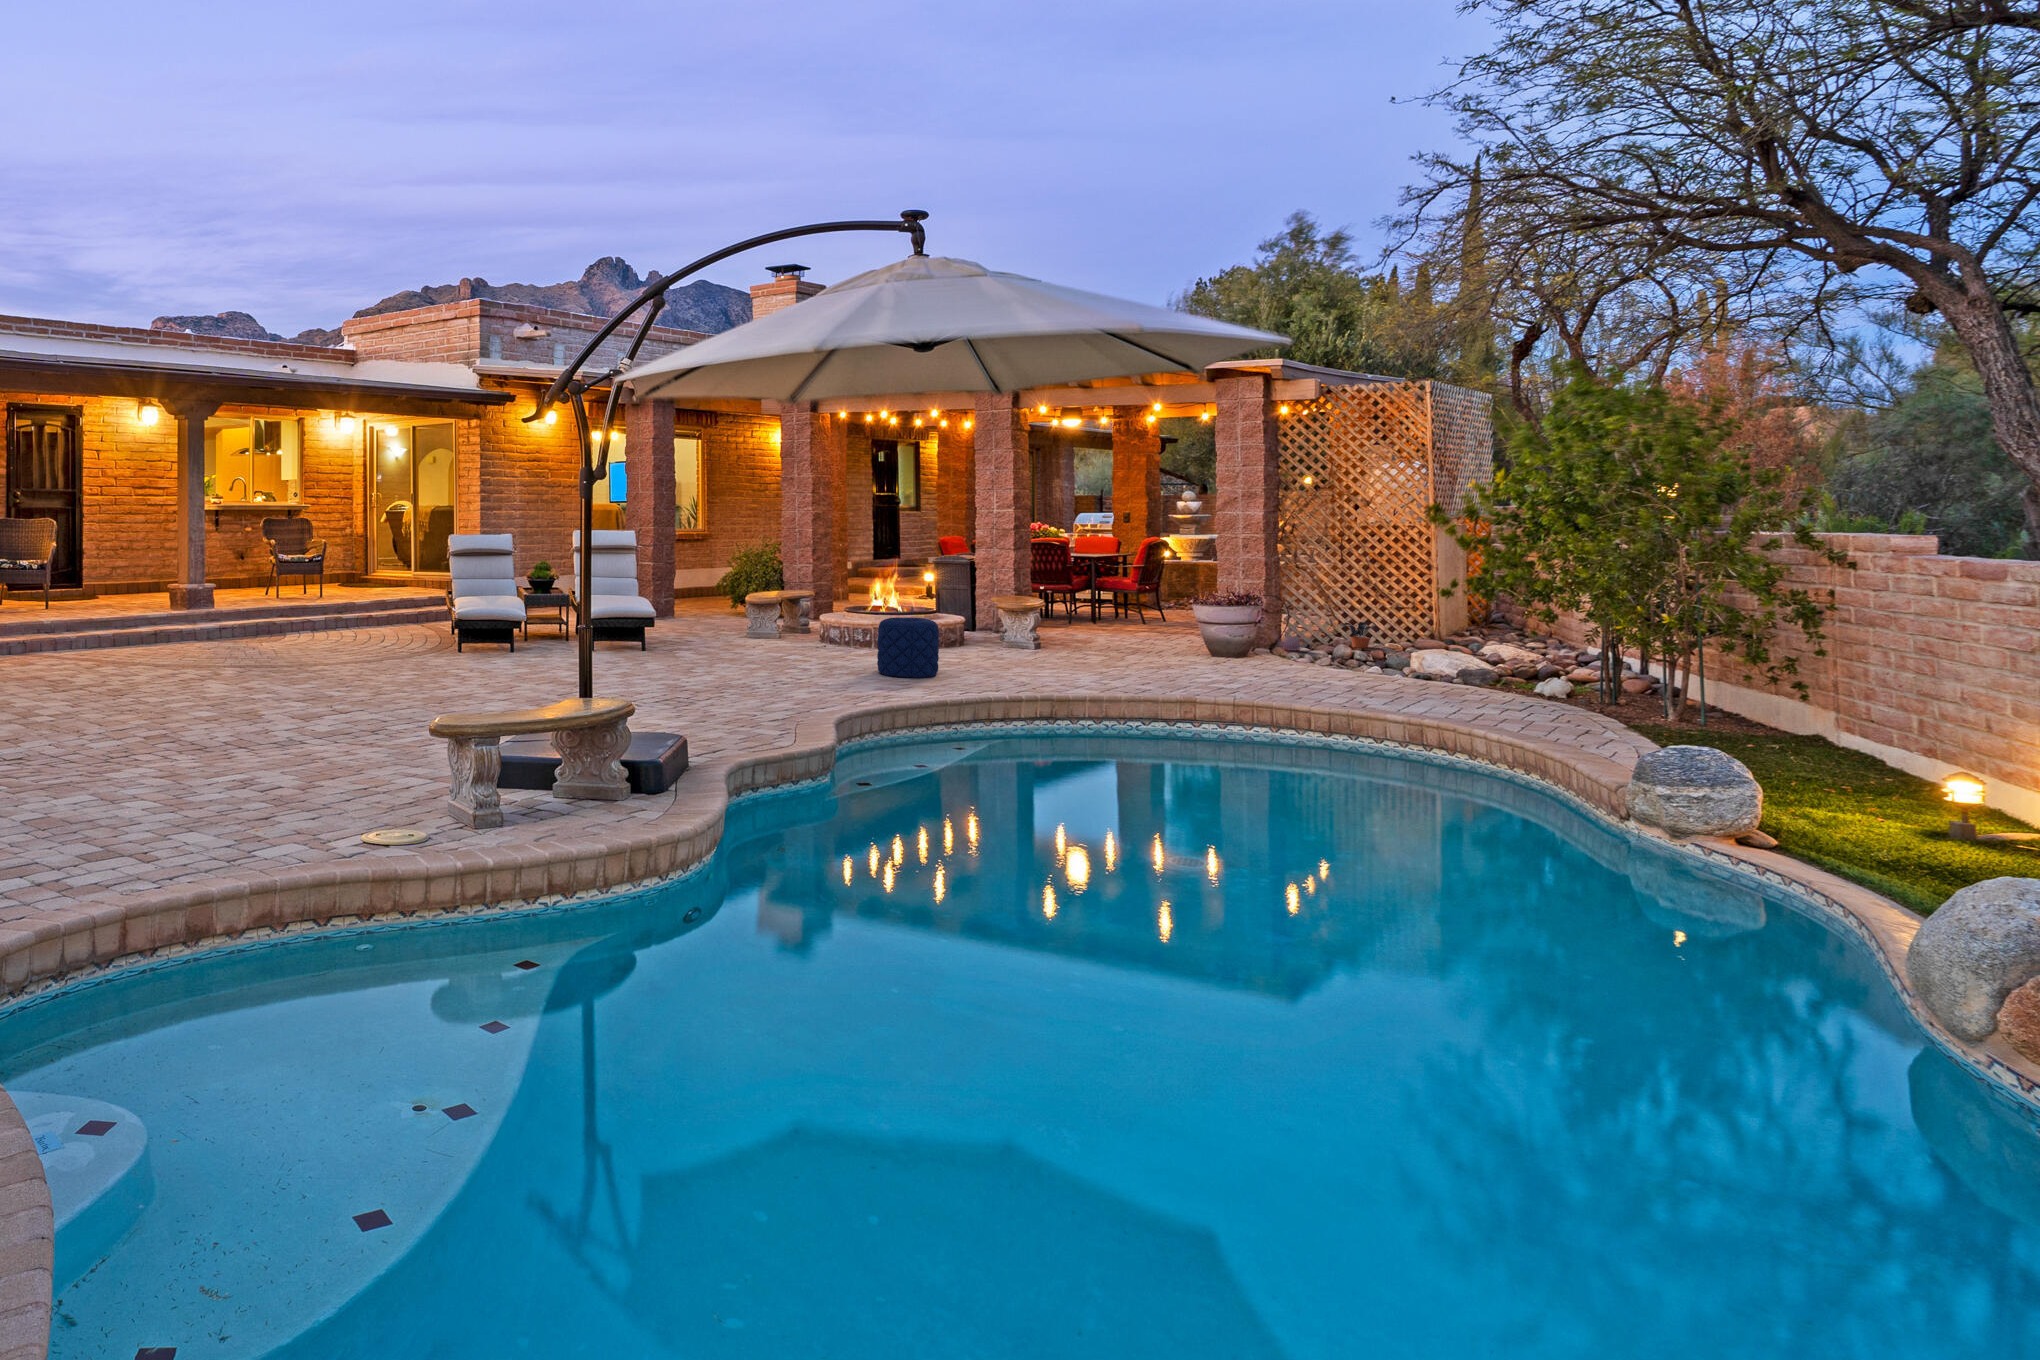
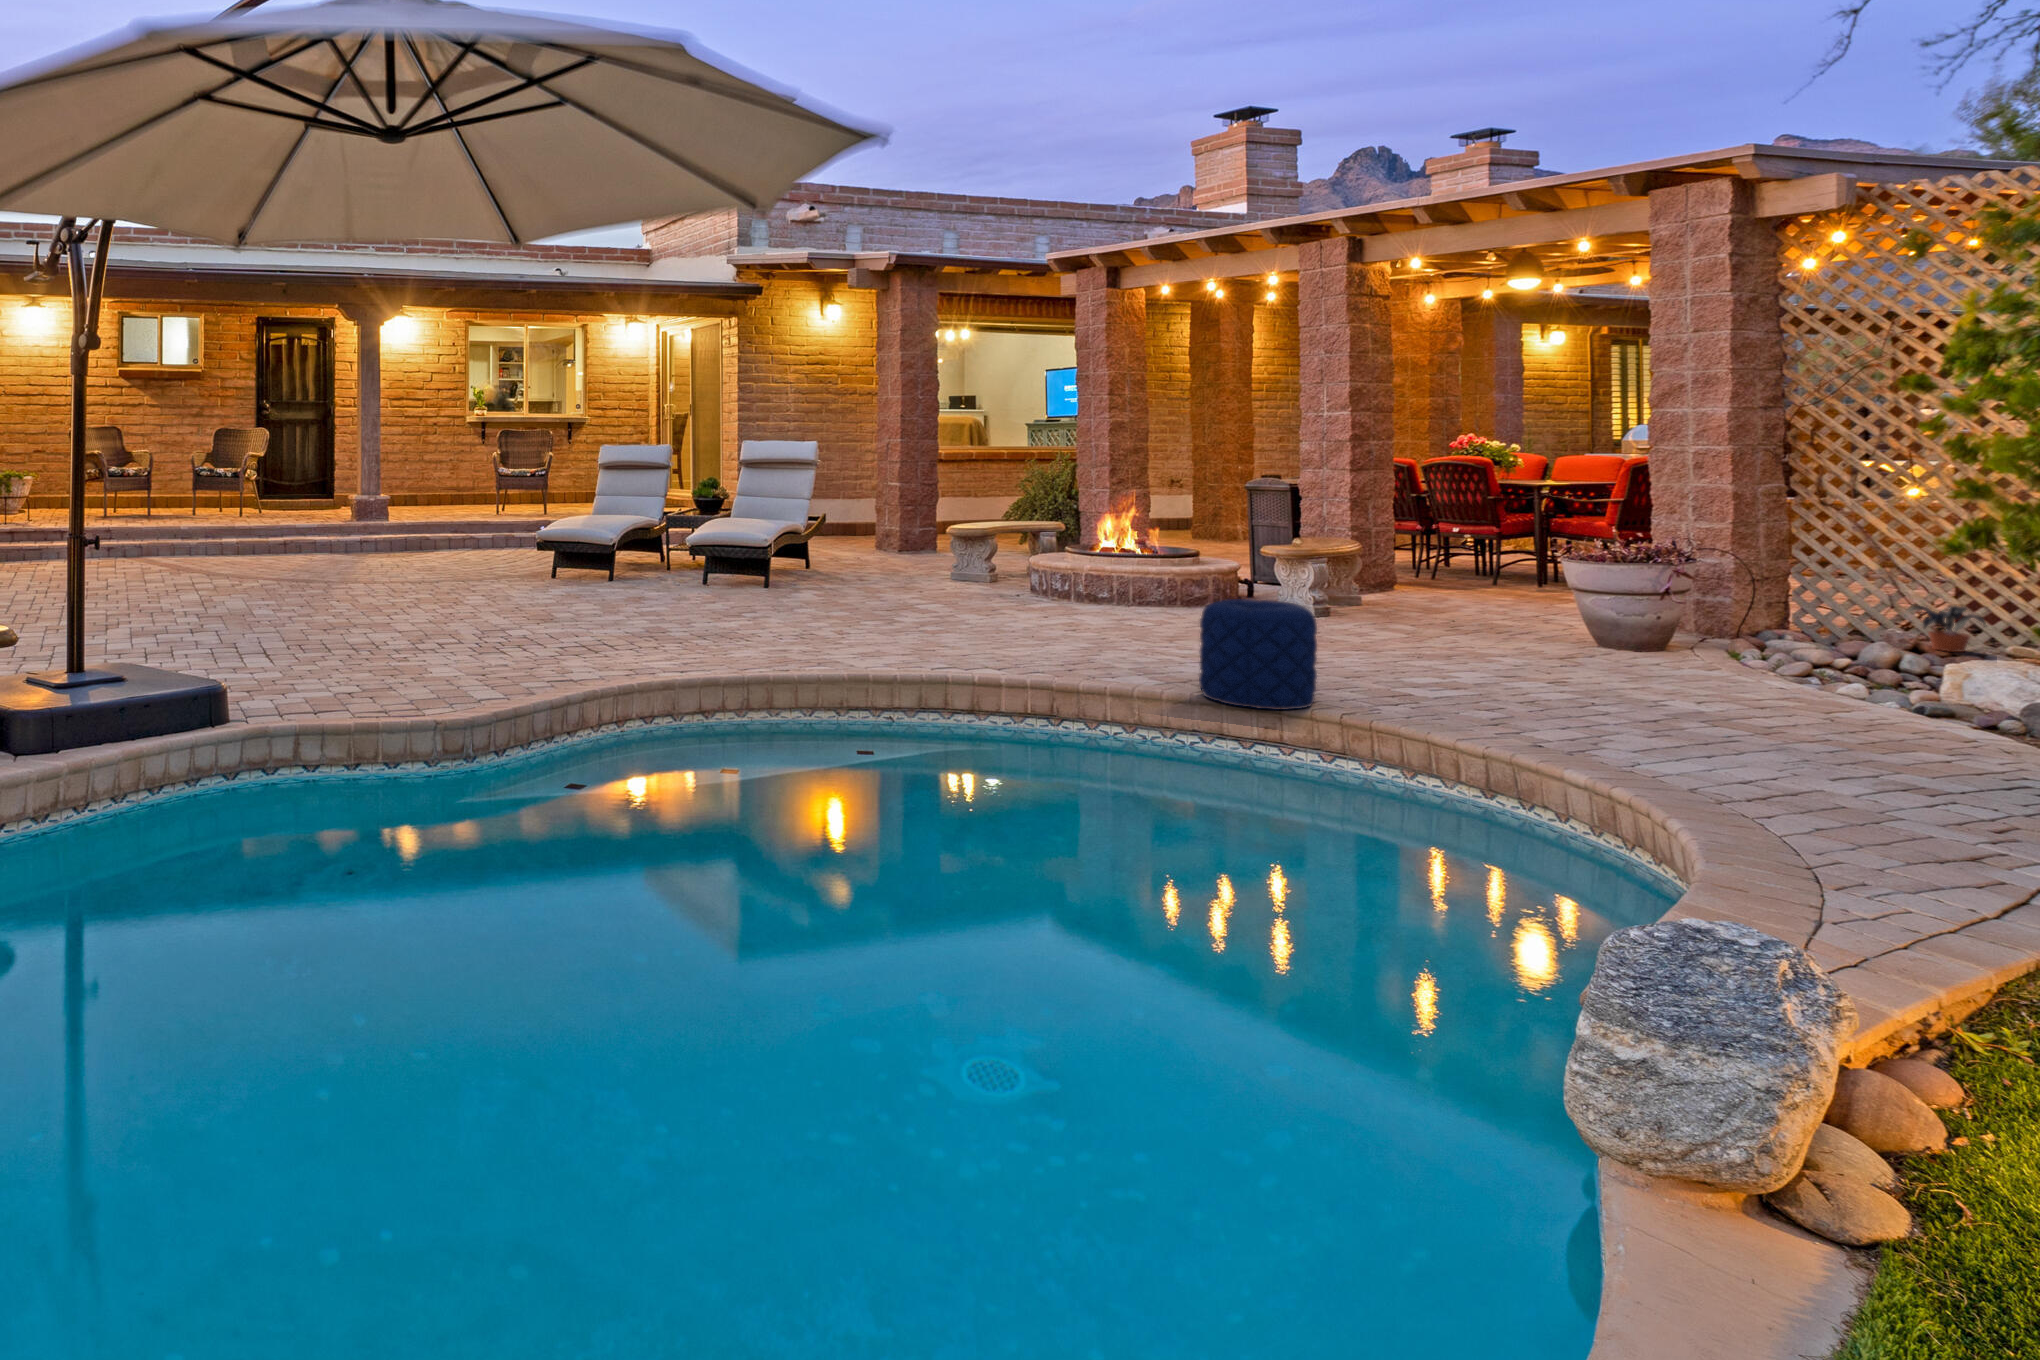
pouf: present [877,617,939,678] -> present [1199,599,1317,710]
watering can: present [1273,633,1304,651] -> none [1733,611,1799,648]

